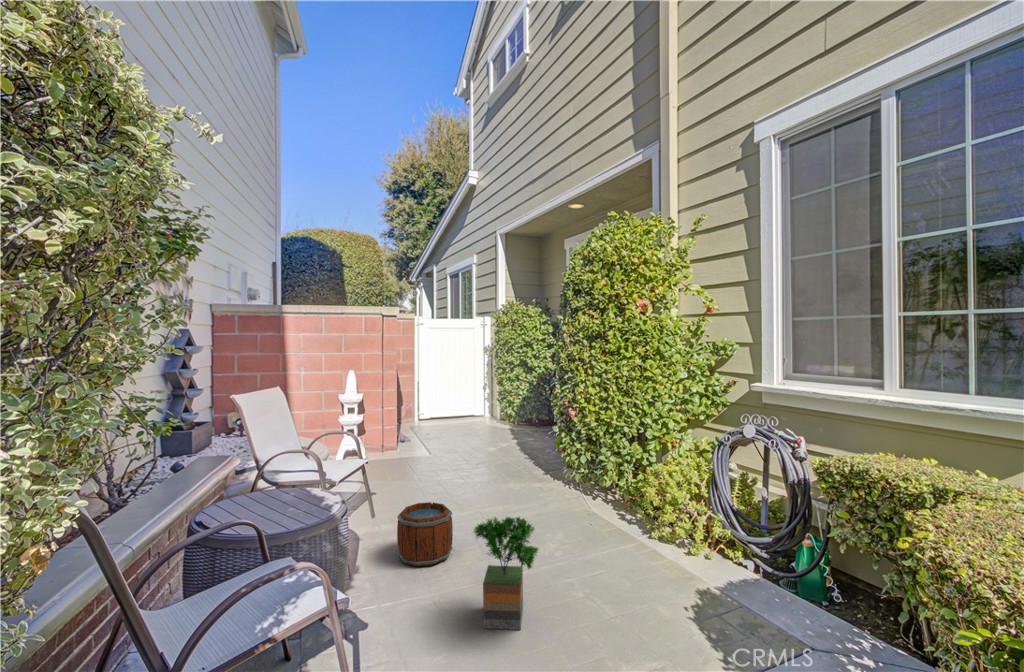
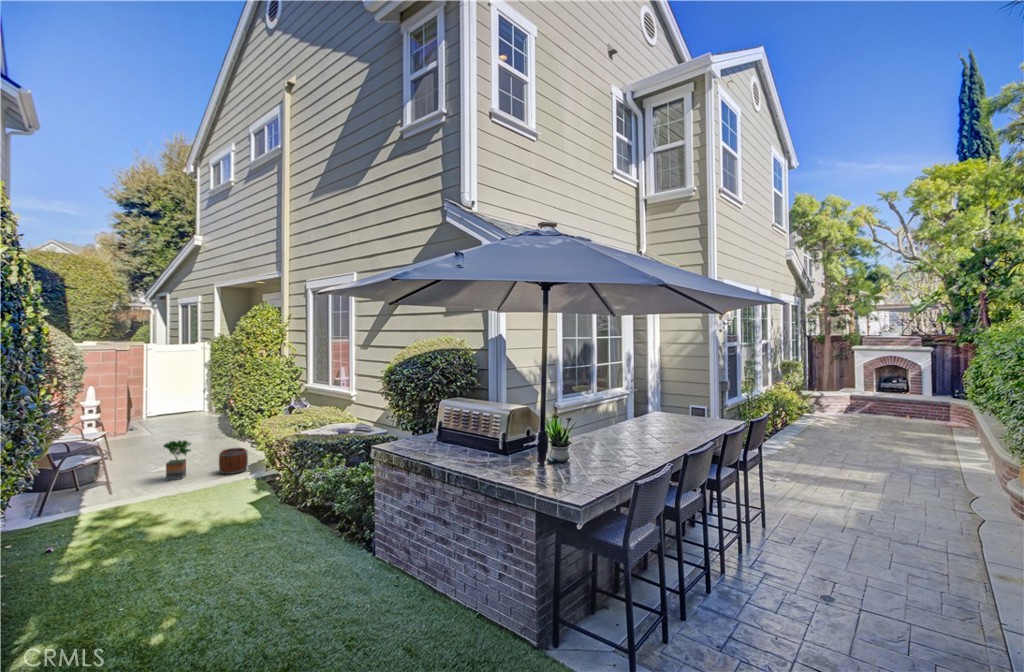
bucket: present [397,502,453,567] -> present [219,448,248,474]

